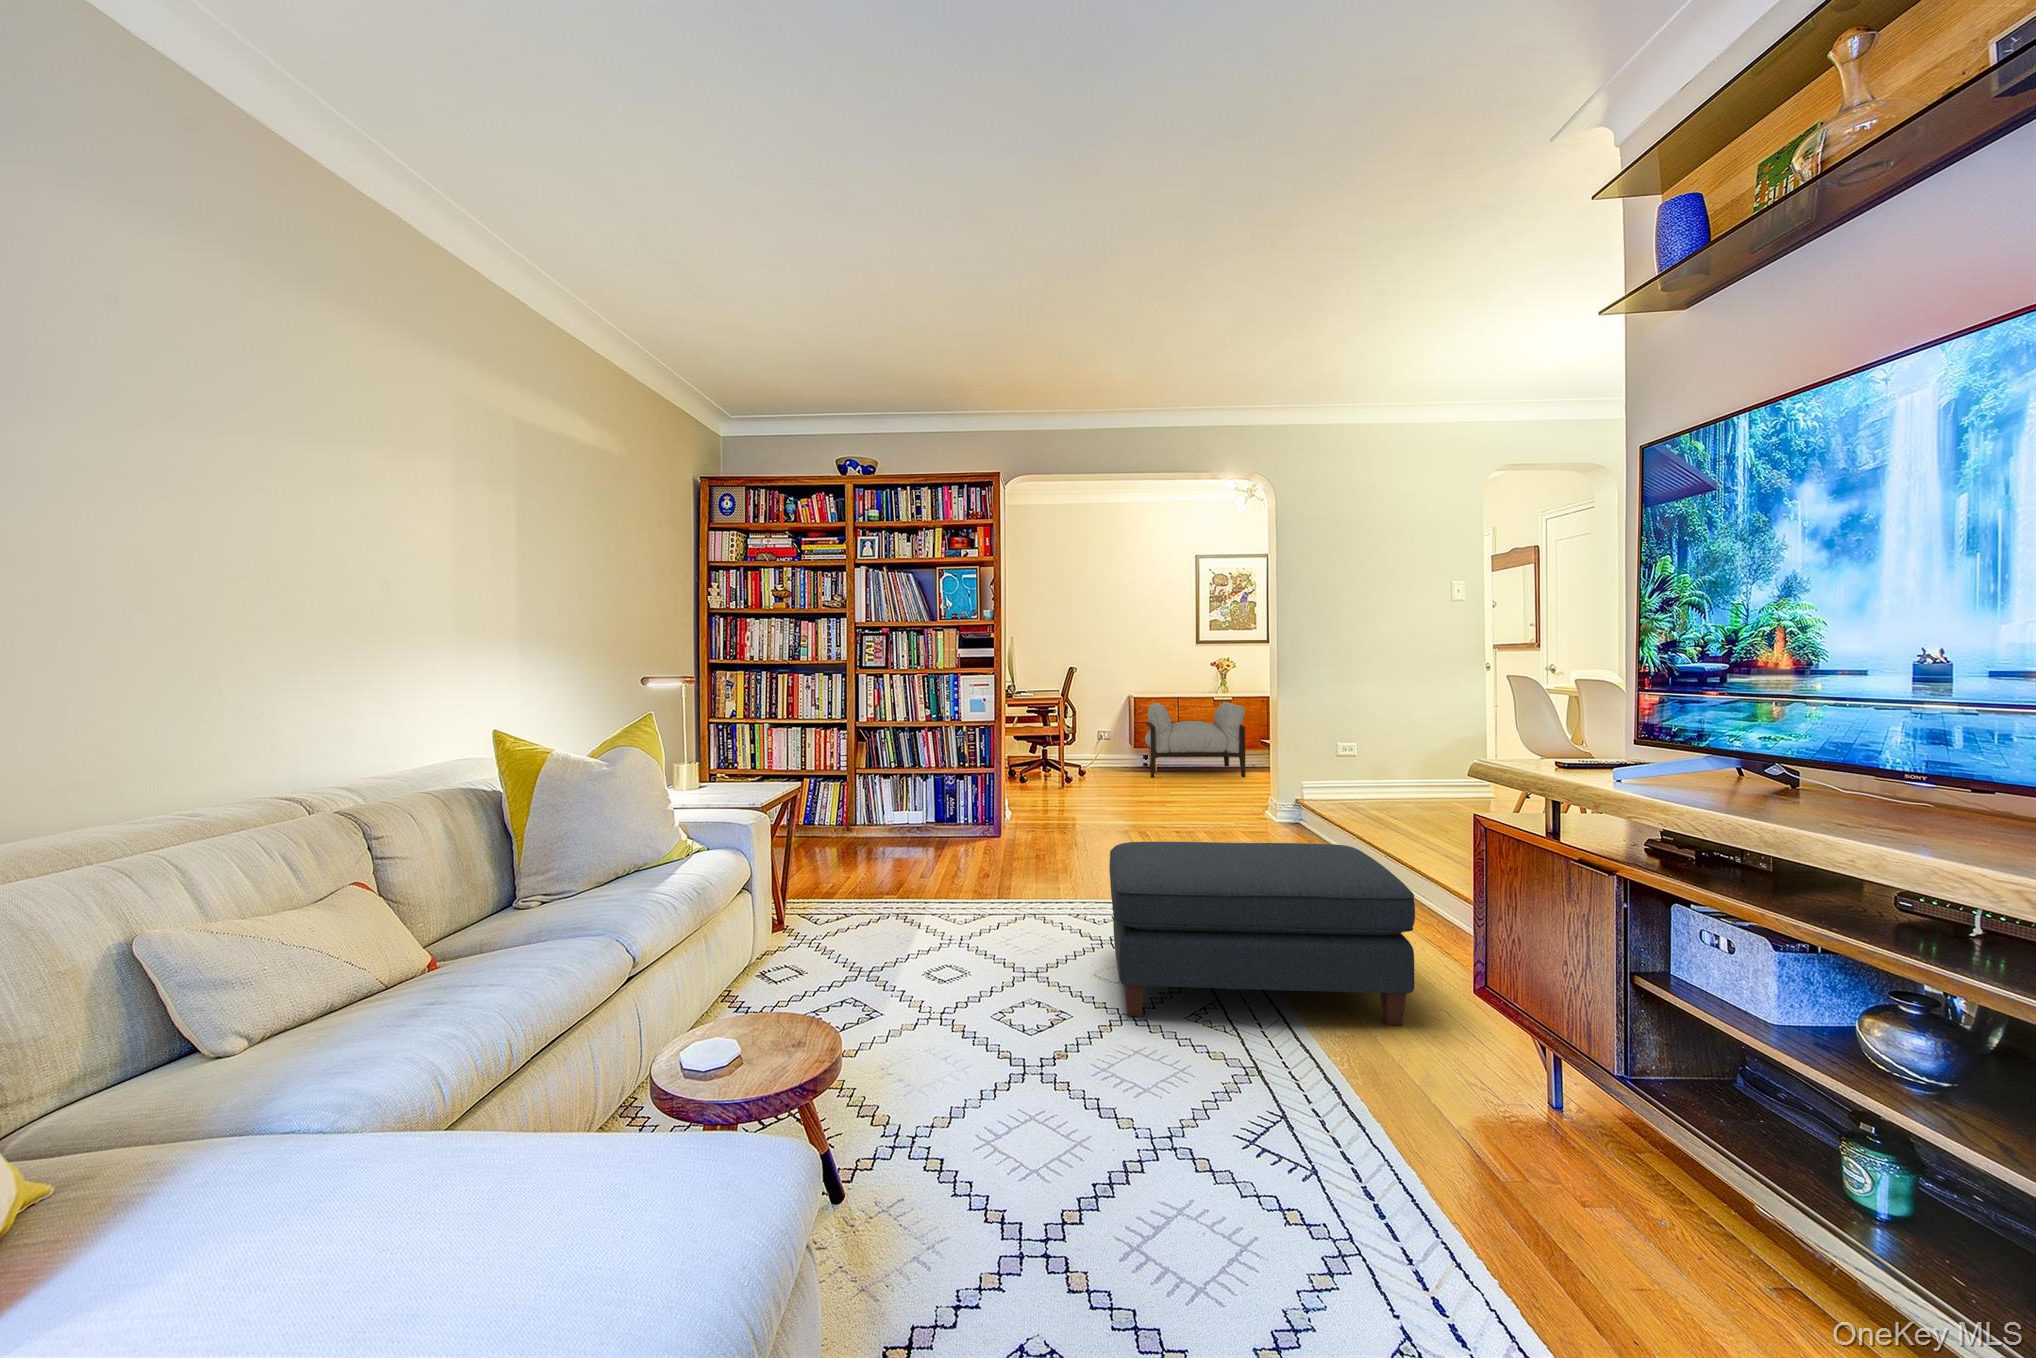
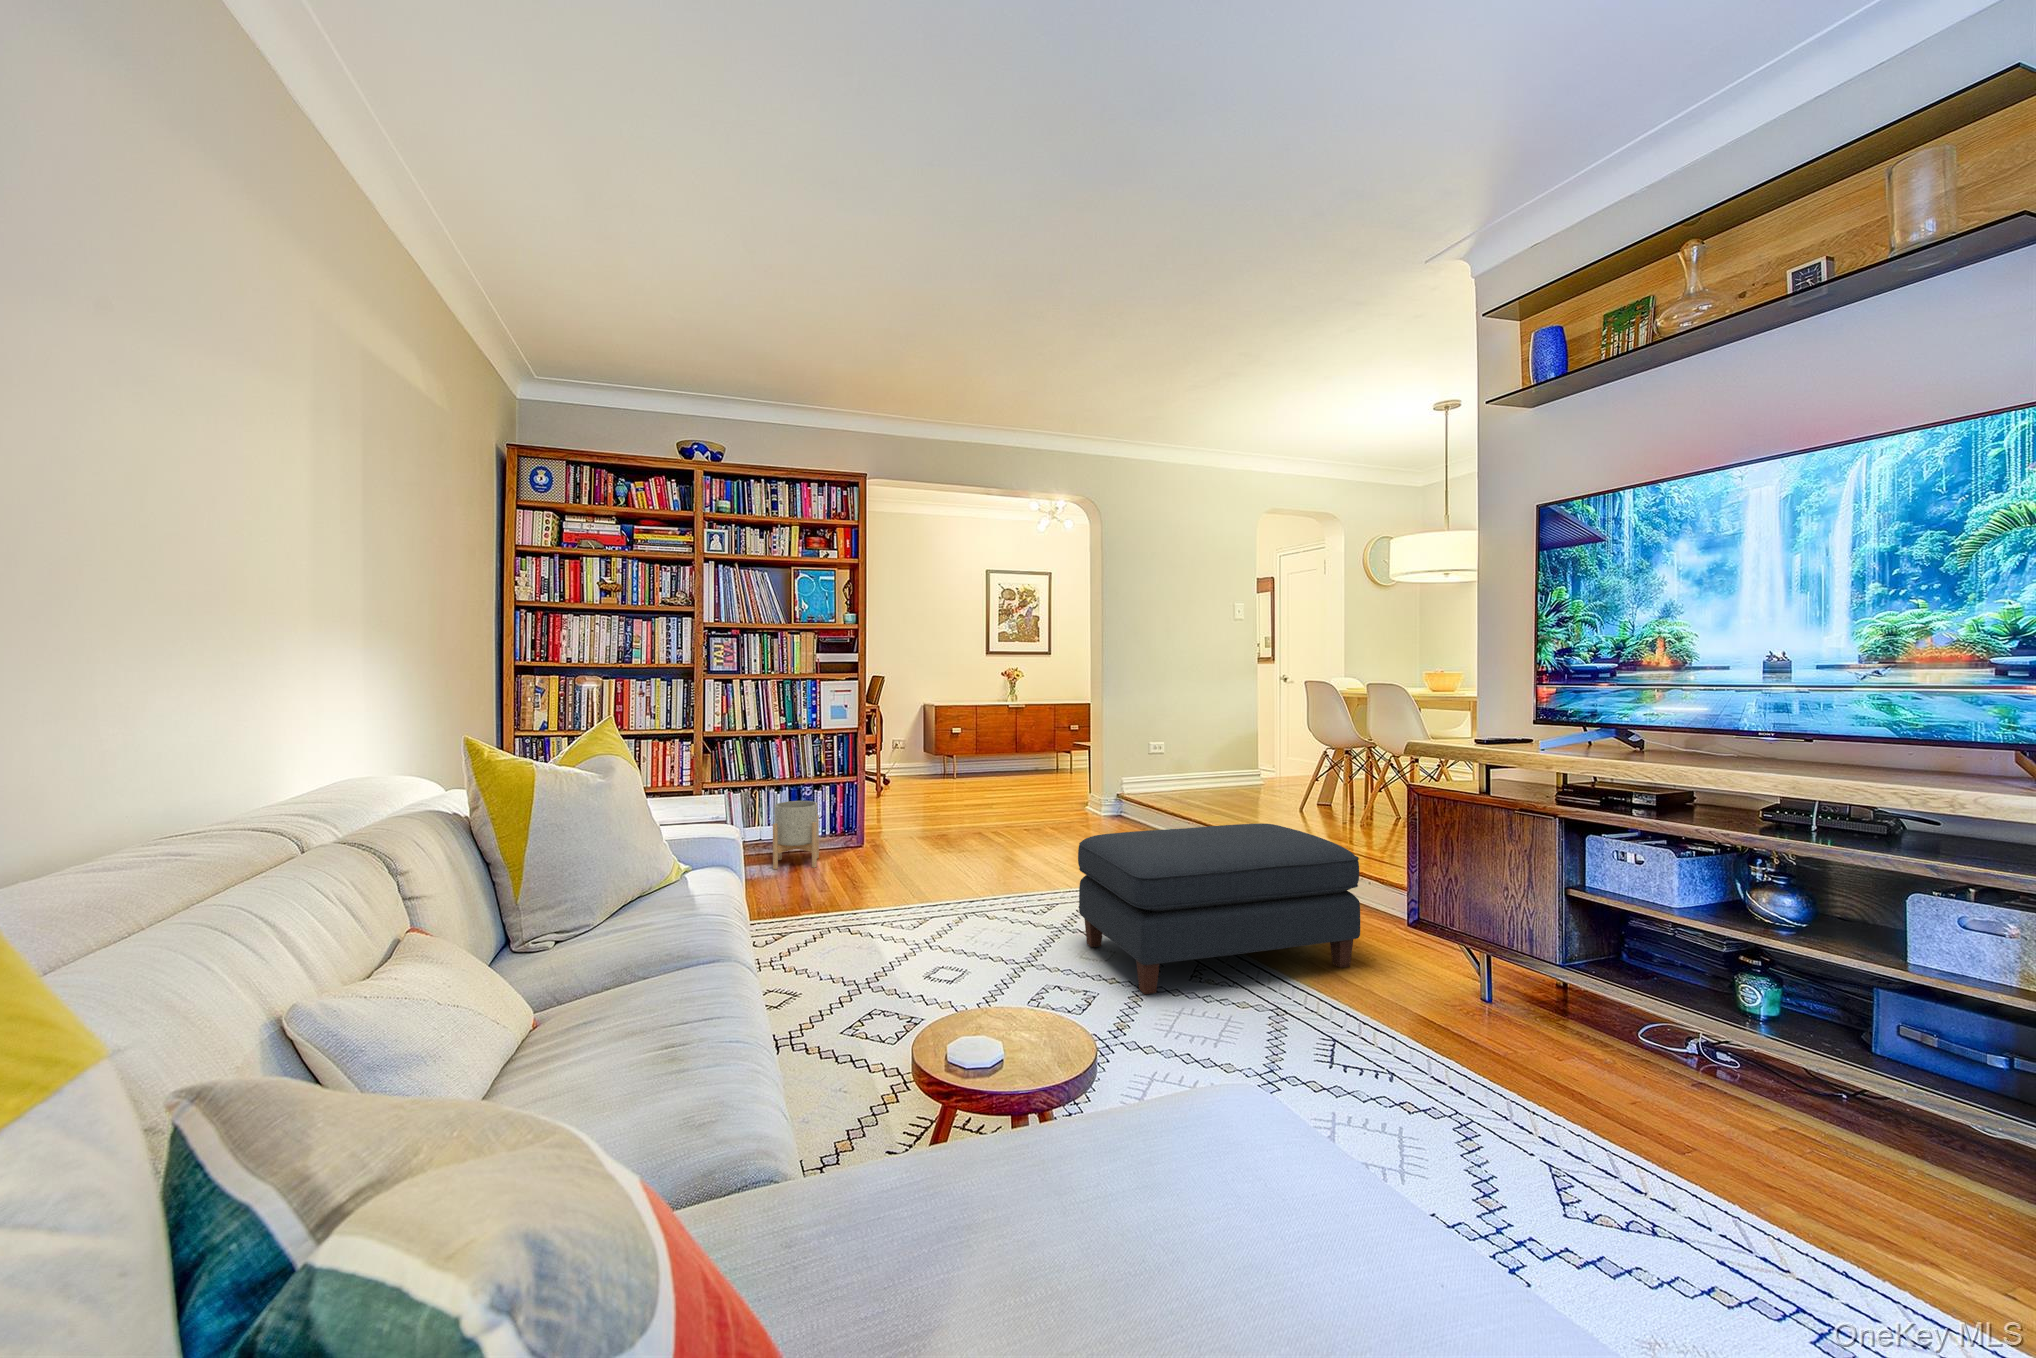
armchair: present [1143,702,1245,777] -> none [935,709,1038,784]
planter: none [909,787,957,850] -> present [773,801,819,869]

